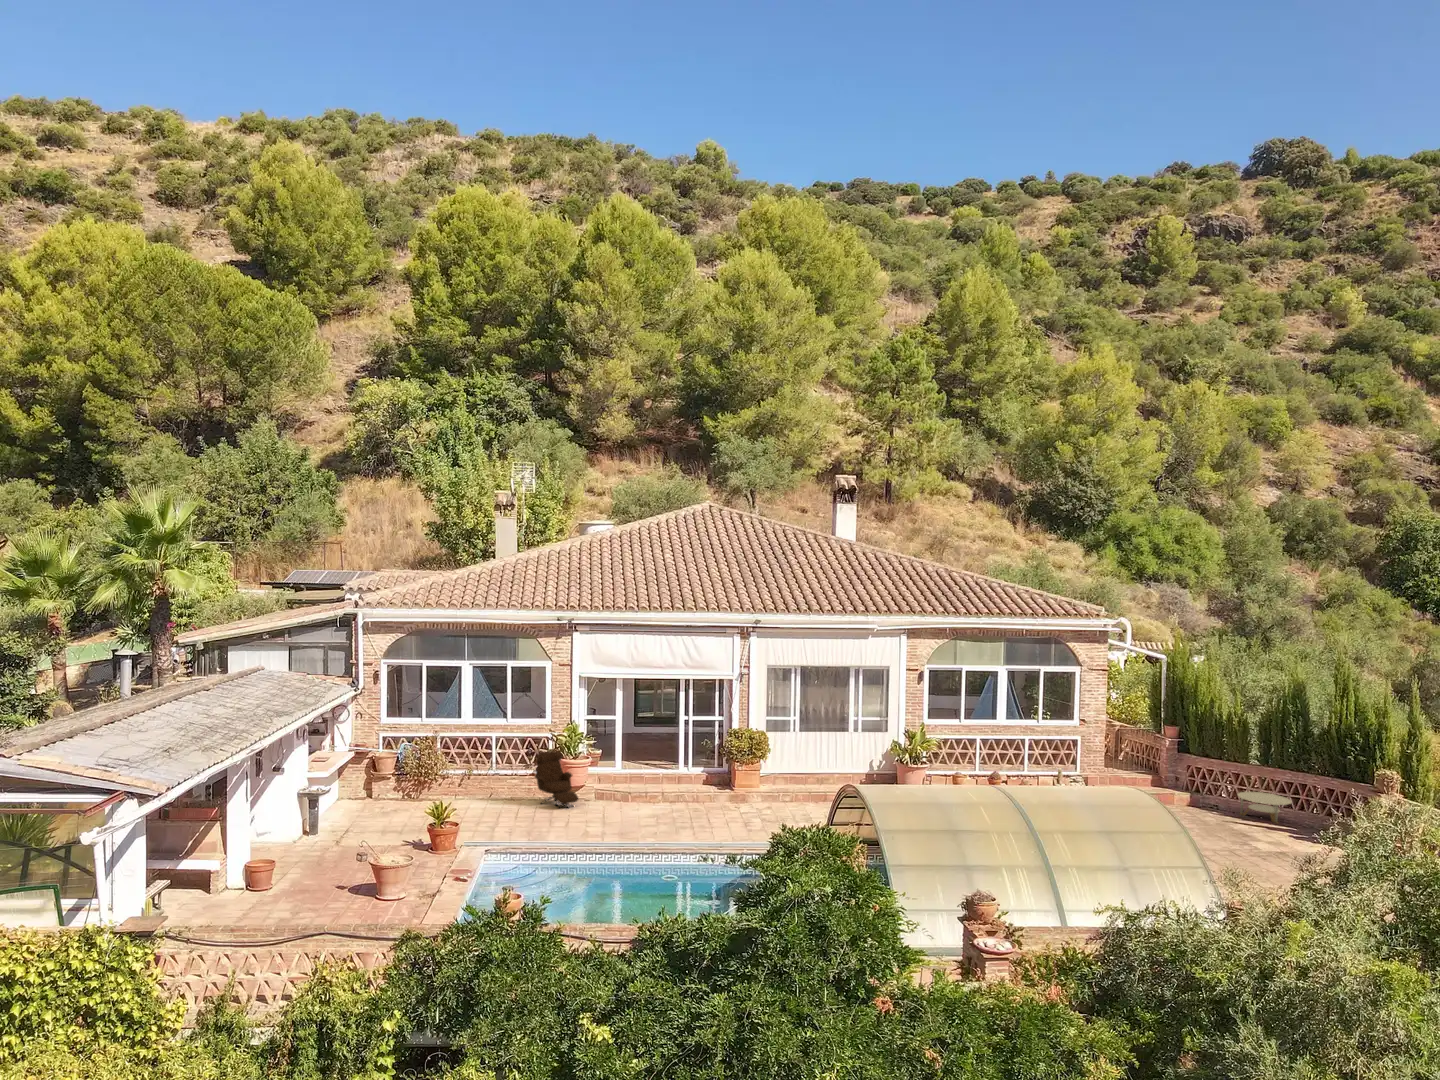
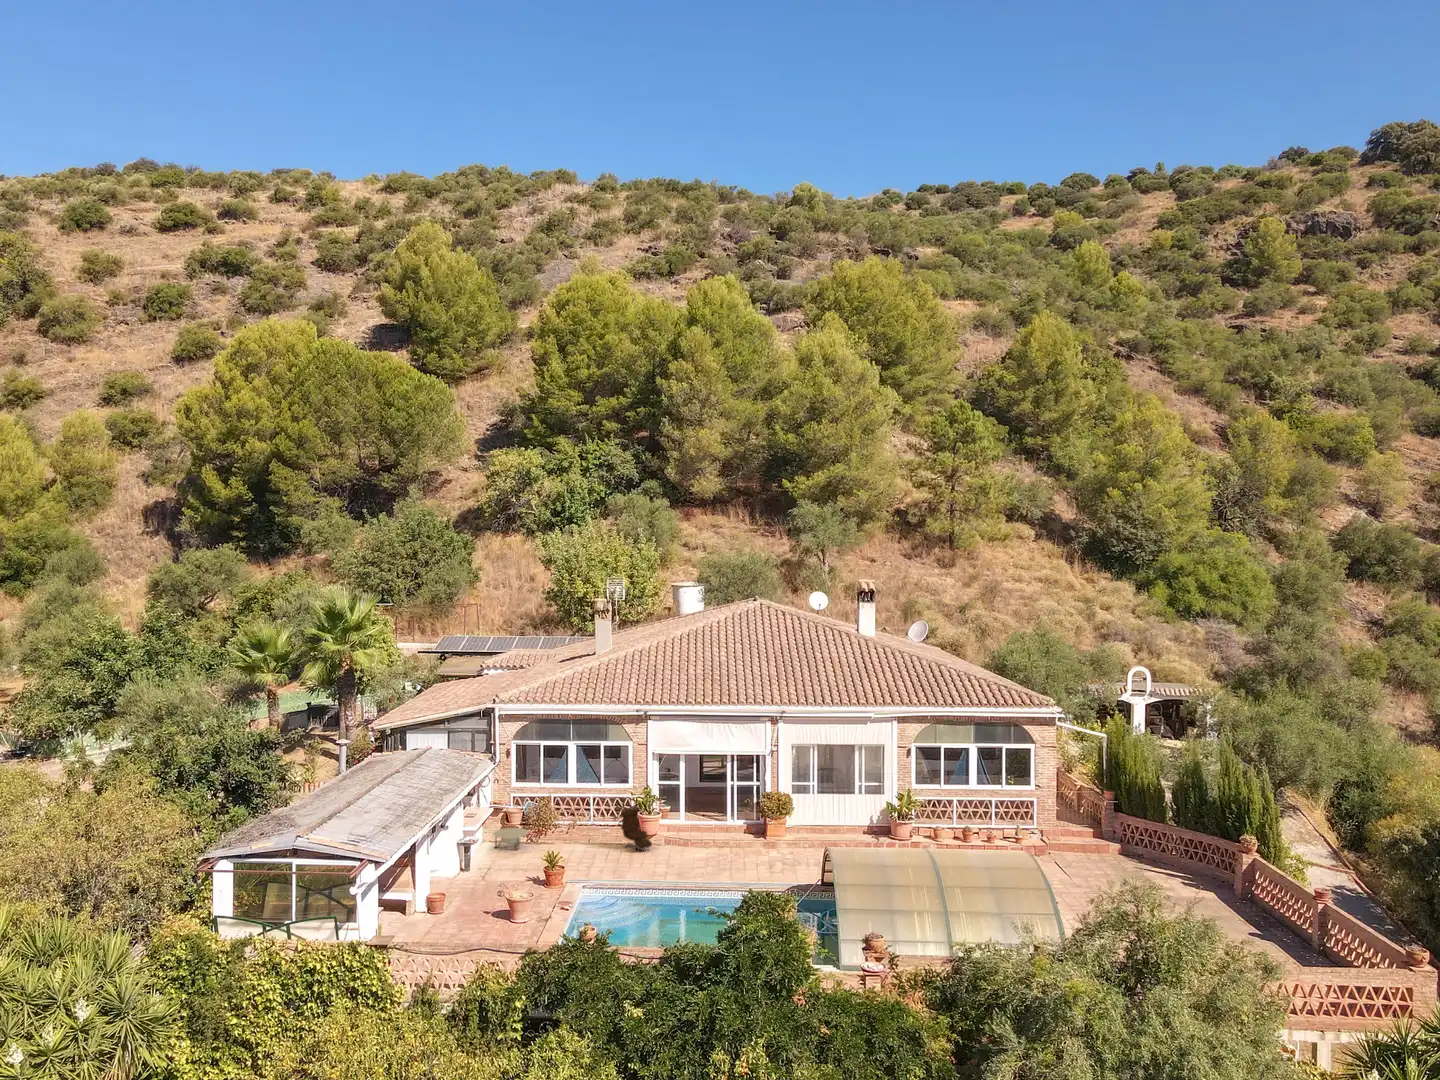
round table: present [1238,792,1292,824] -> present [493,828,528,851]

